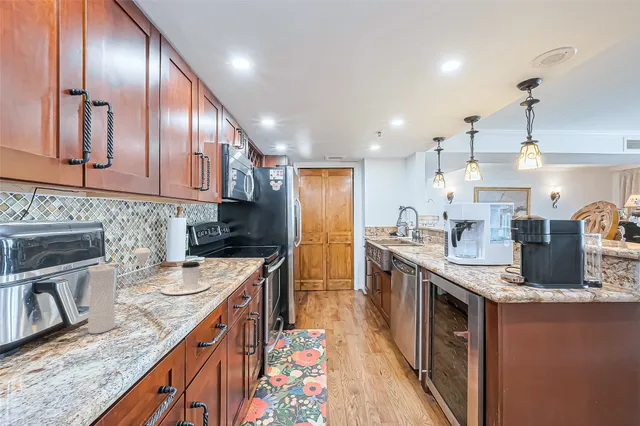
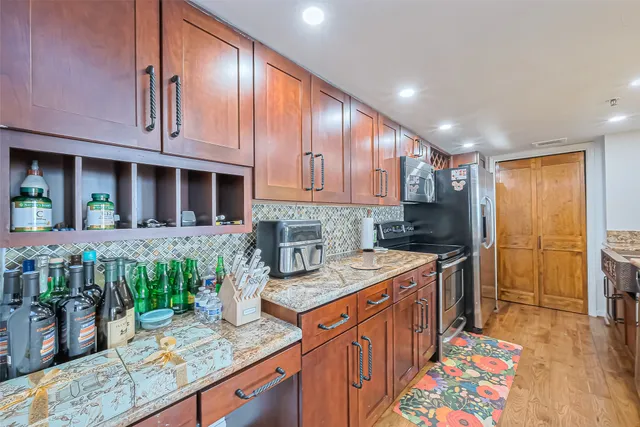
pepper mill: present [88,248,151,334] -> none [313,236,342,278]

